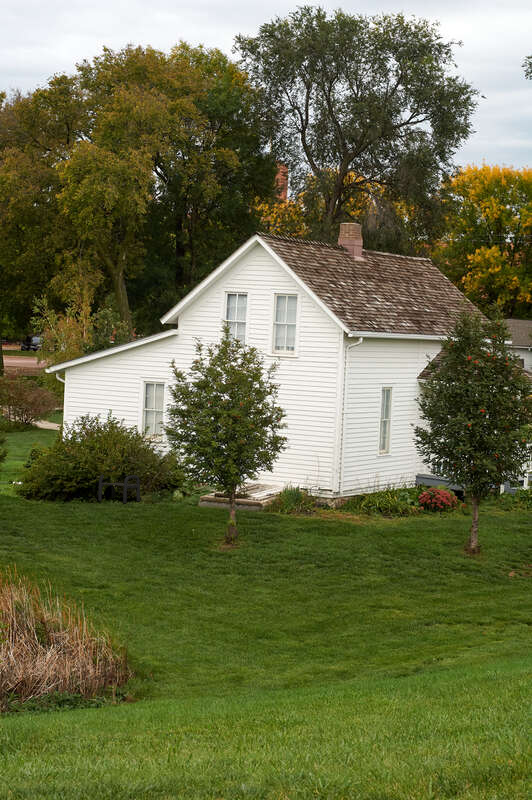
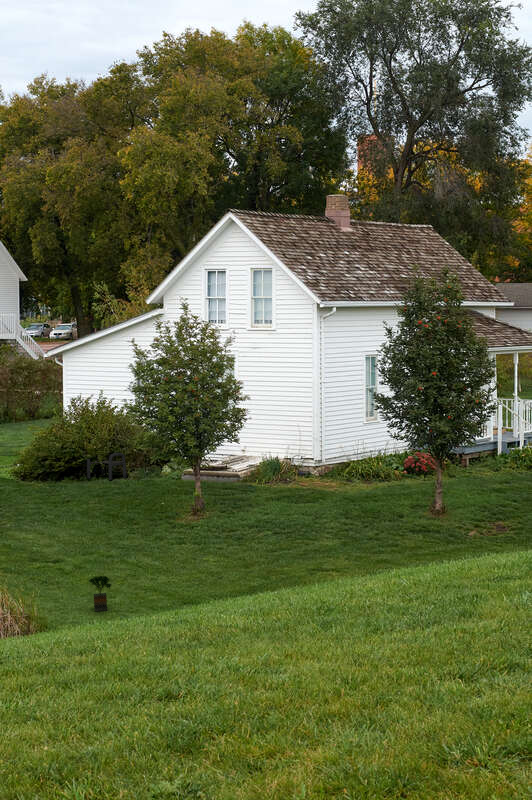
potted tree: none [172,604,197,641] -> present [89,576,112,611]

